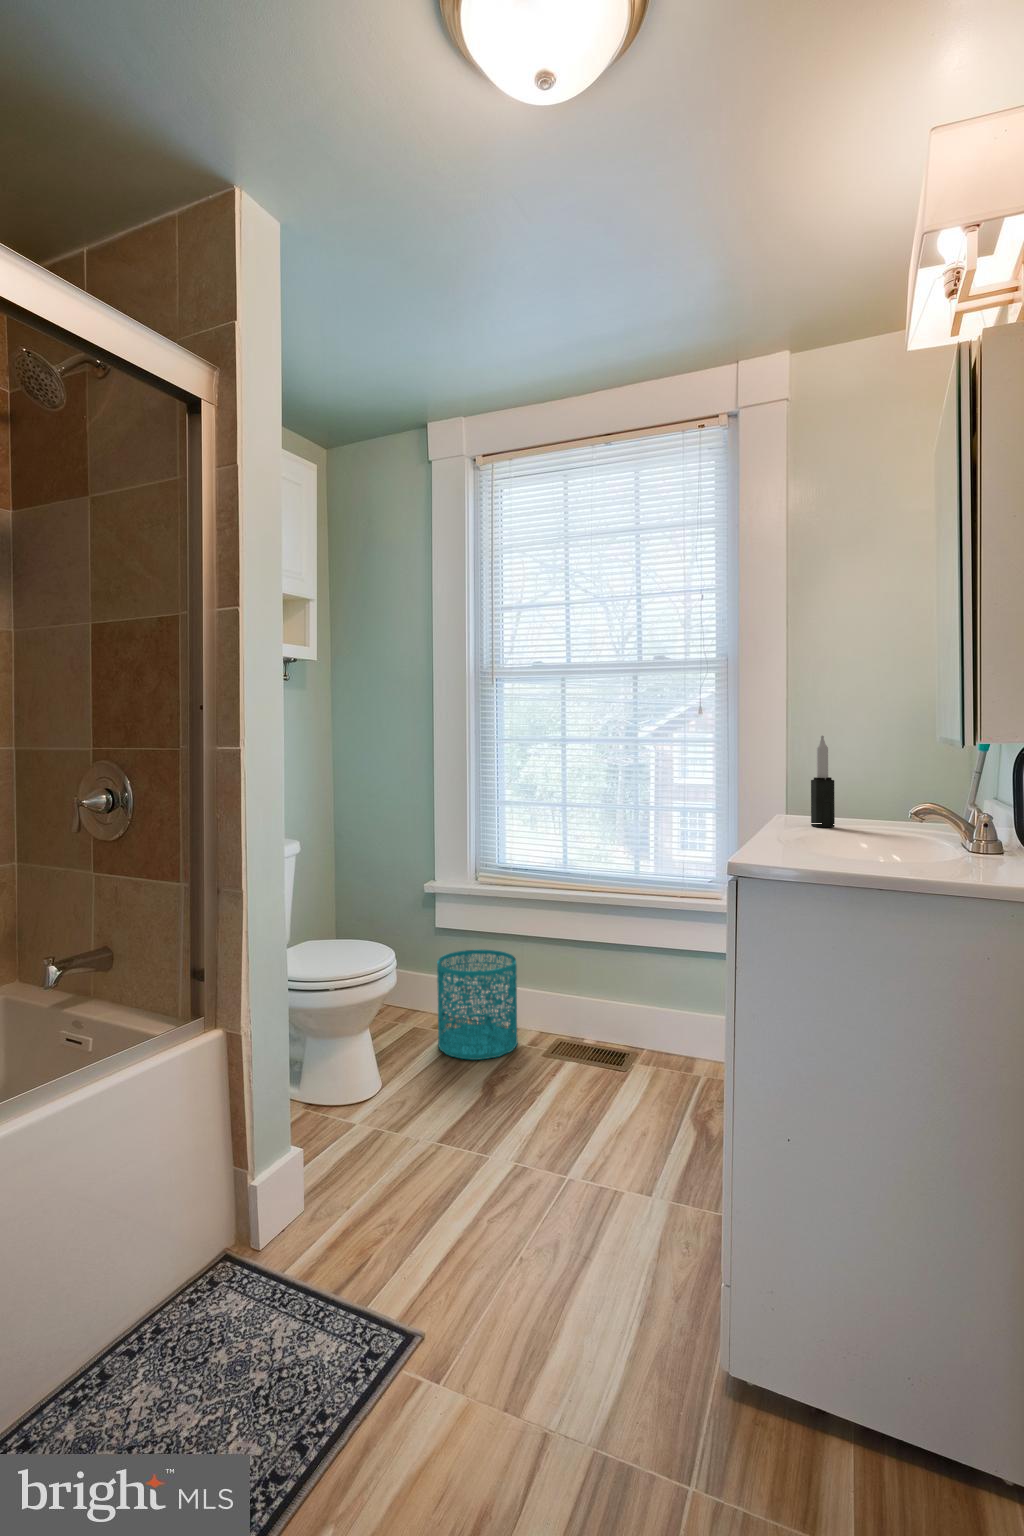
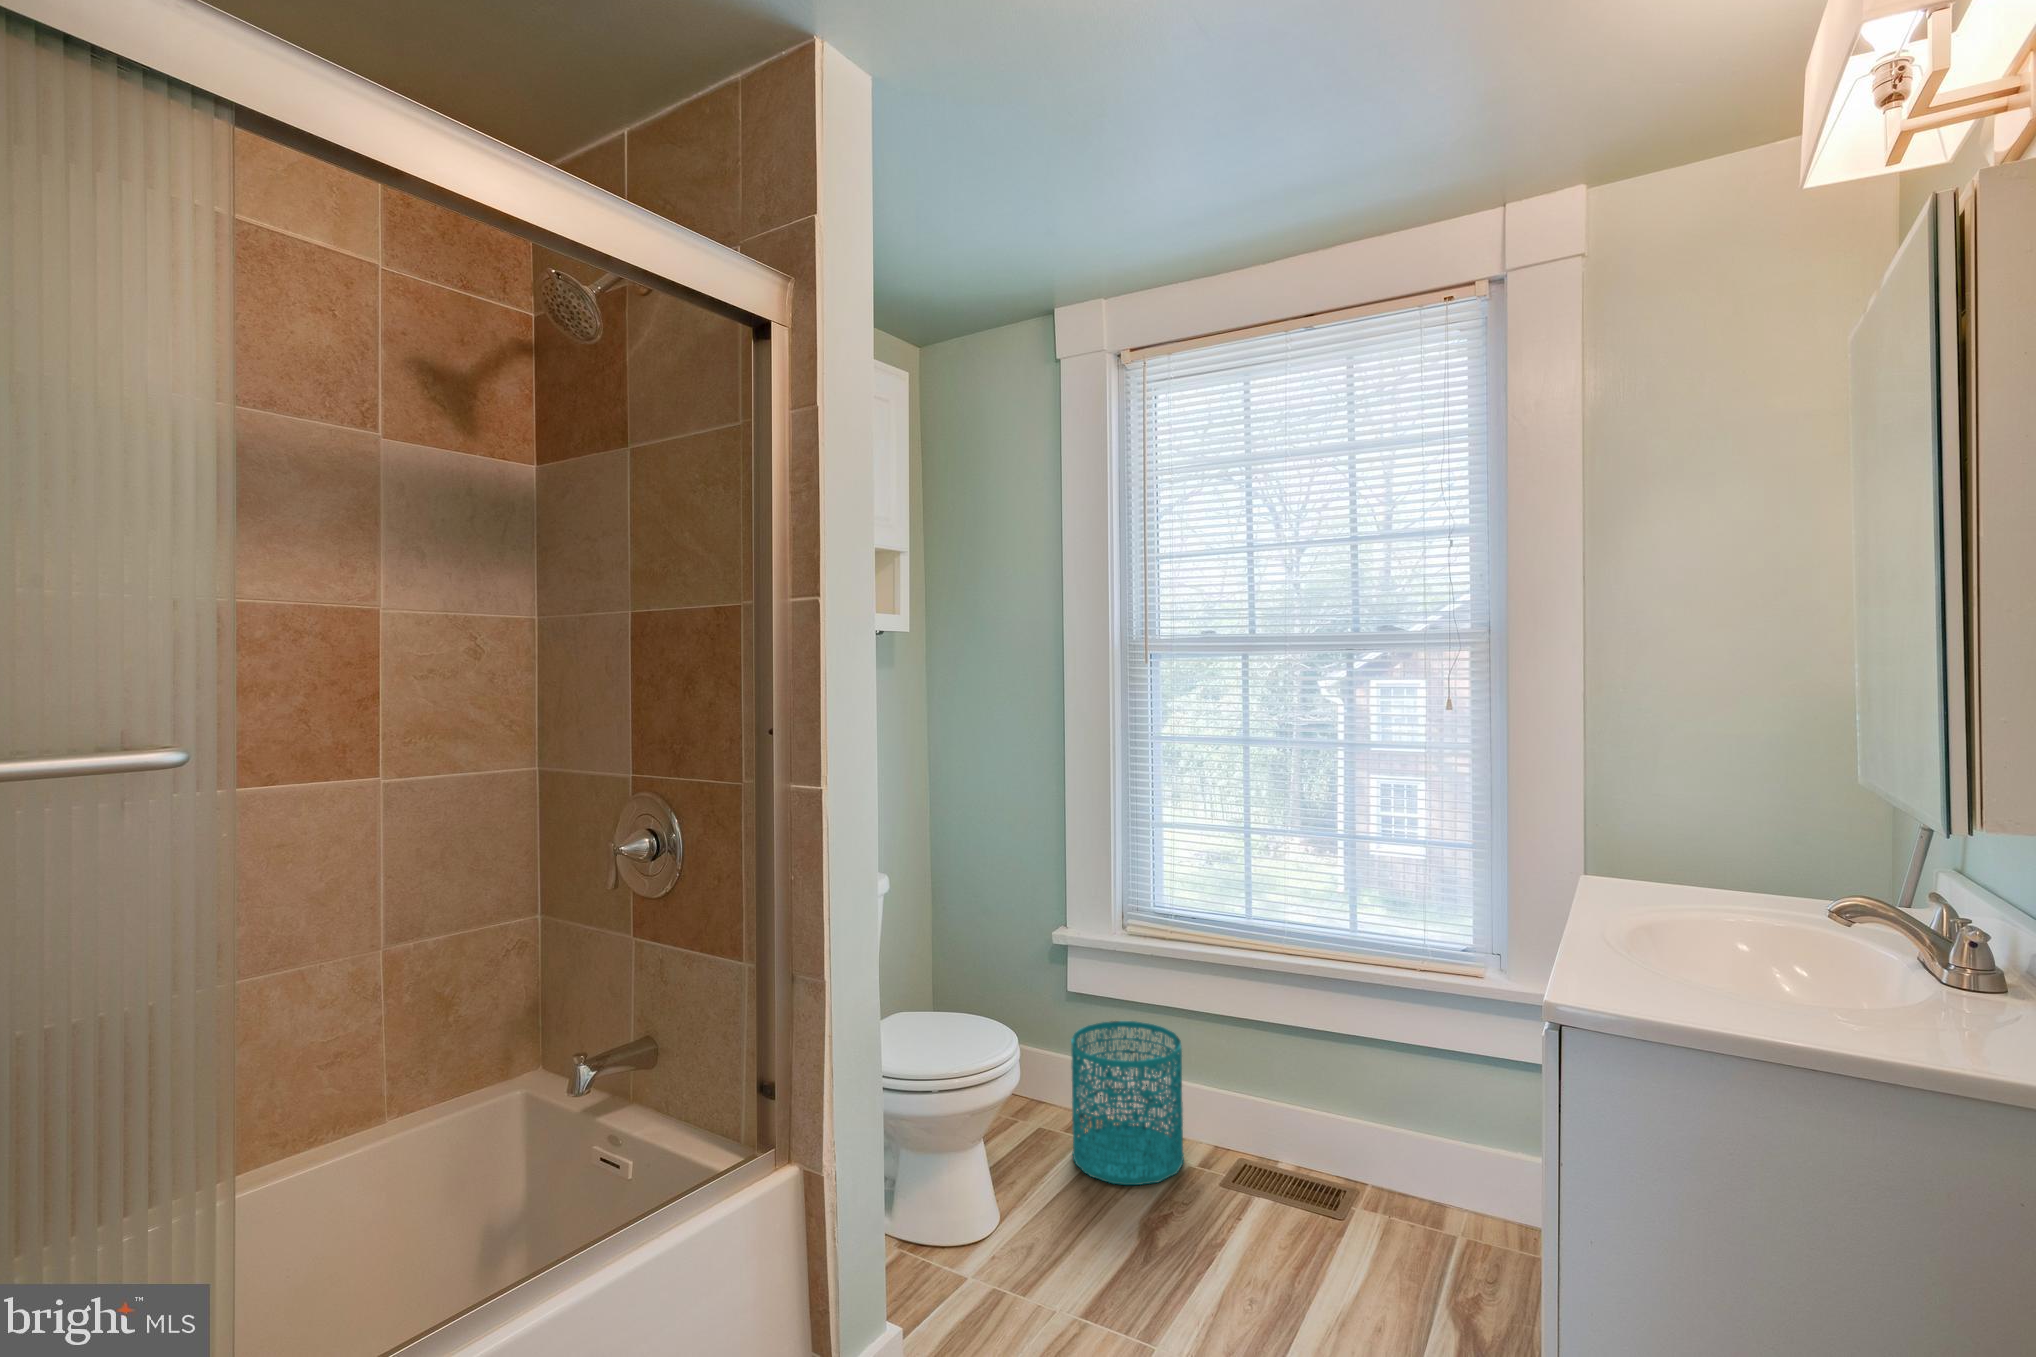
candle: present [811,736,835,827] -> none [1636,756,1677,895]

